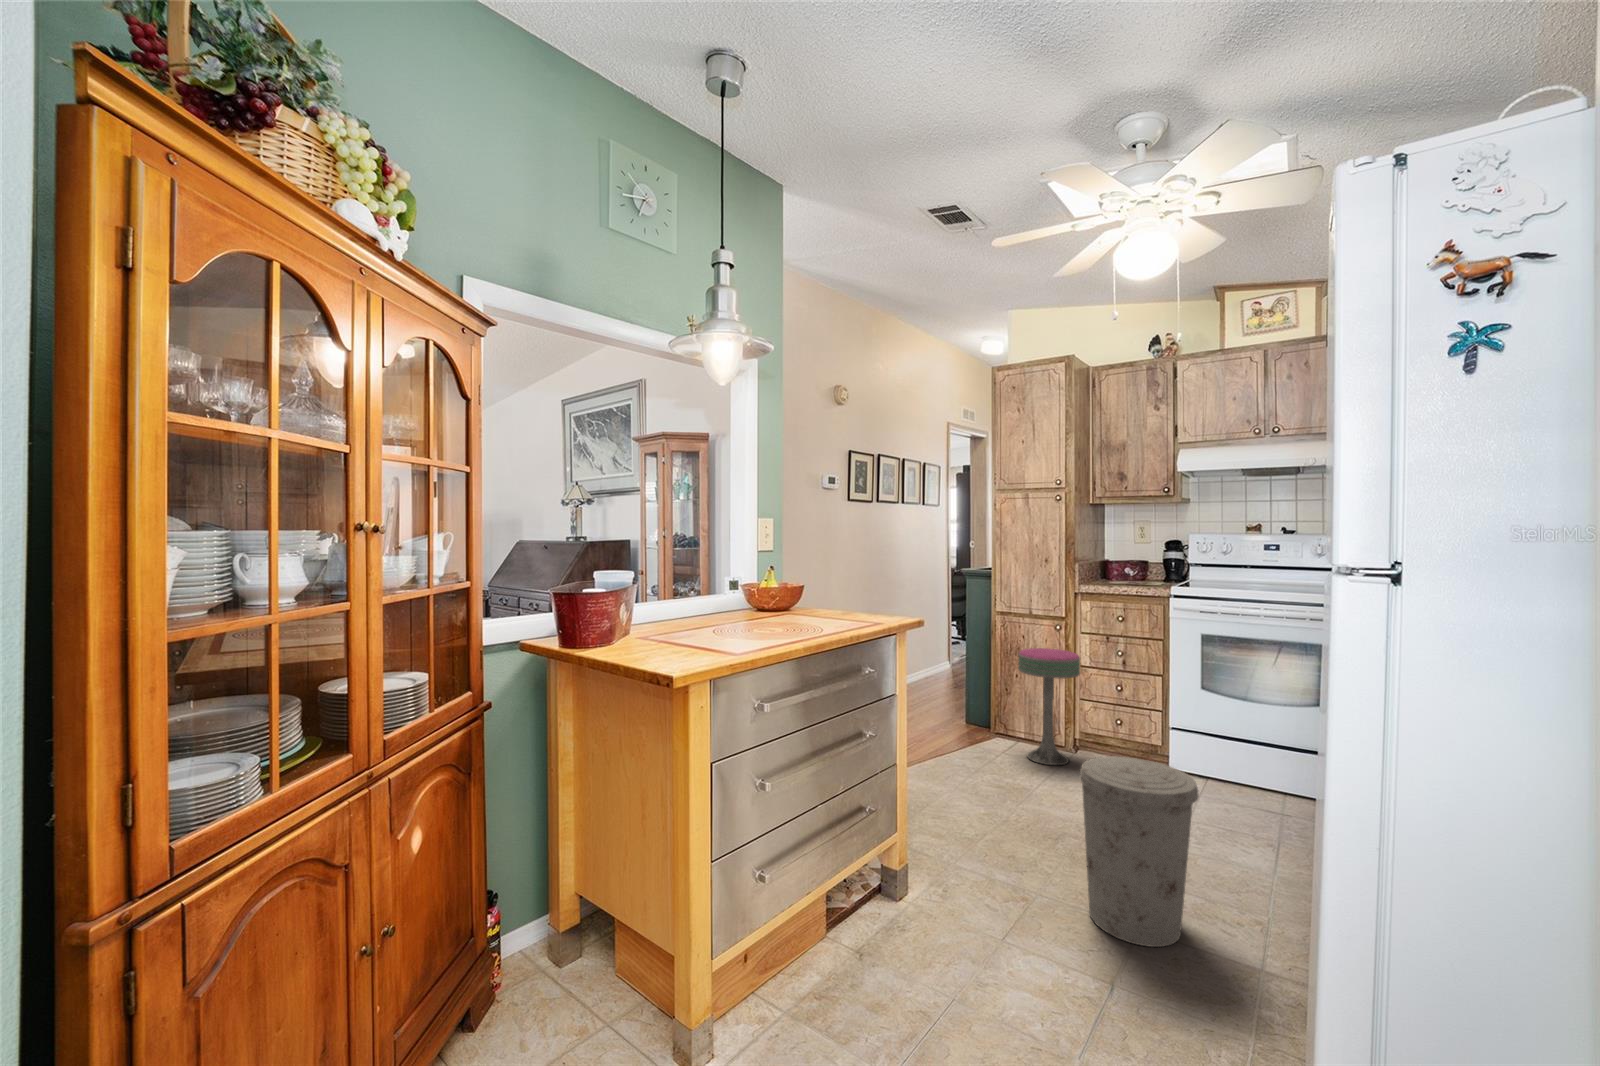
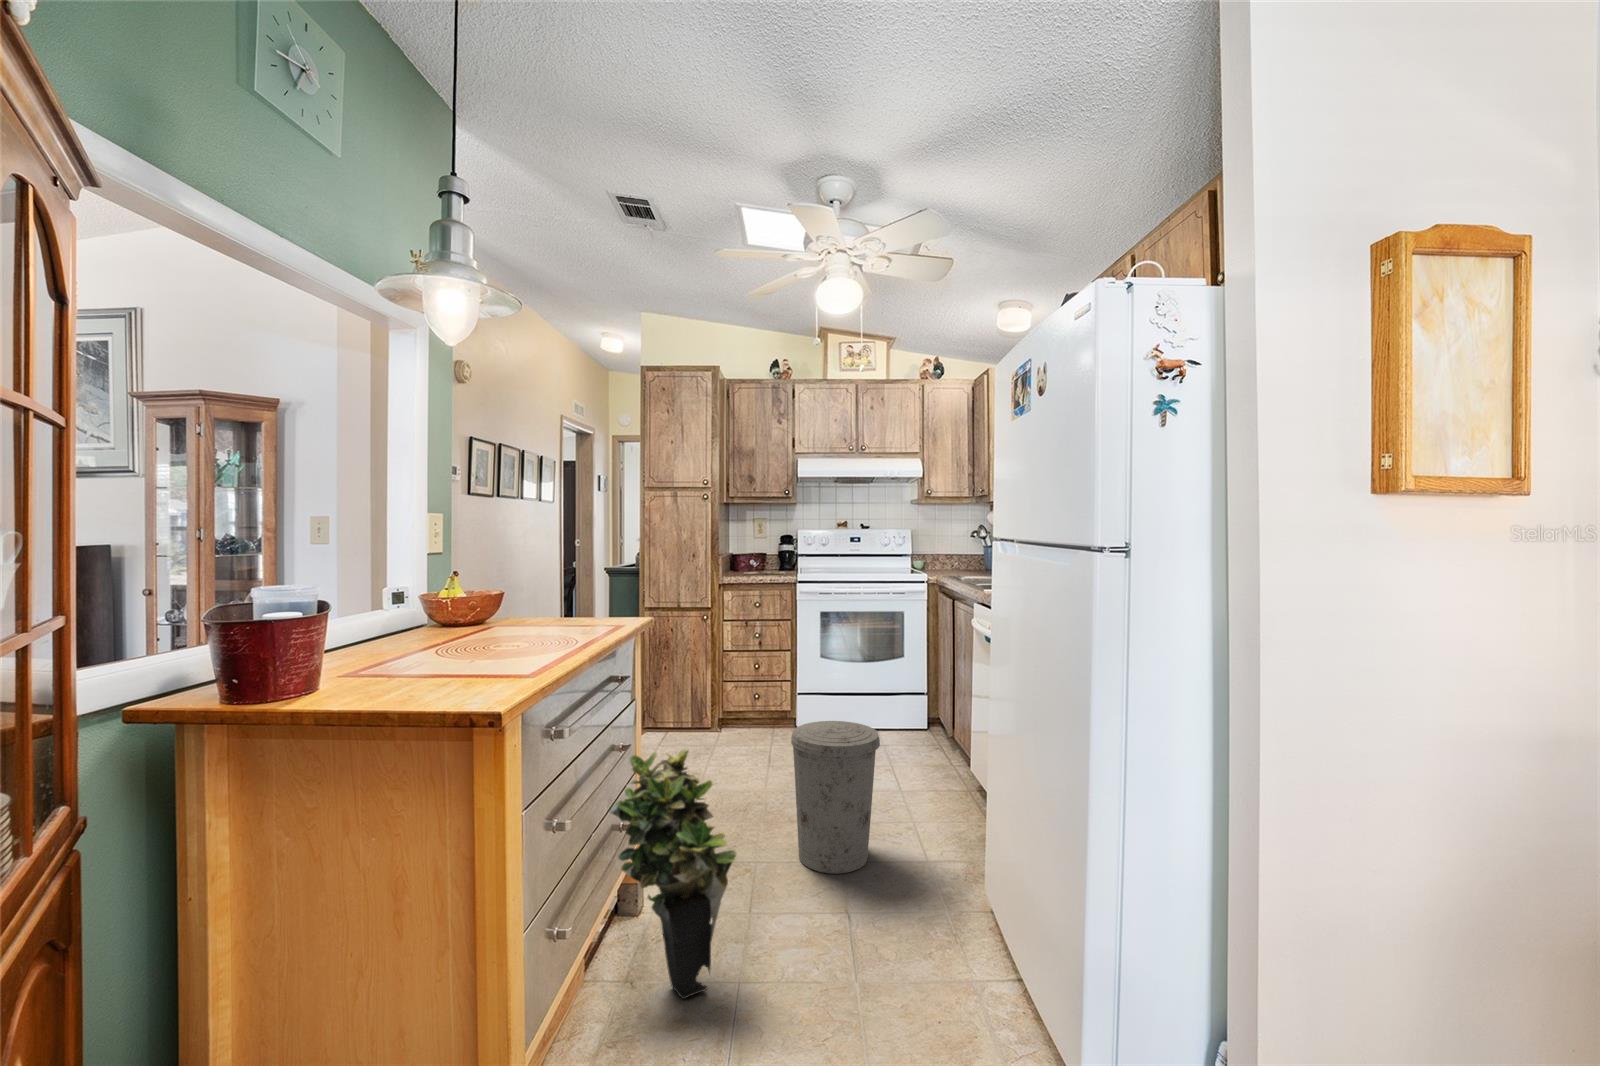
bar stool: present [1018,648,1080,765] -> none [674,639,730,748]
potted plant: none [836,747,959,1000] -> present [610,749,736,999]

